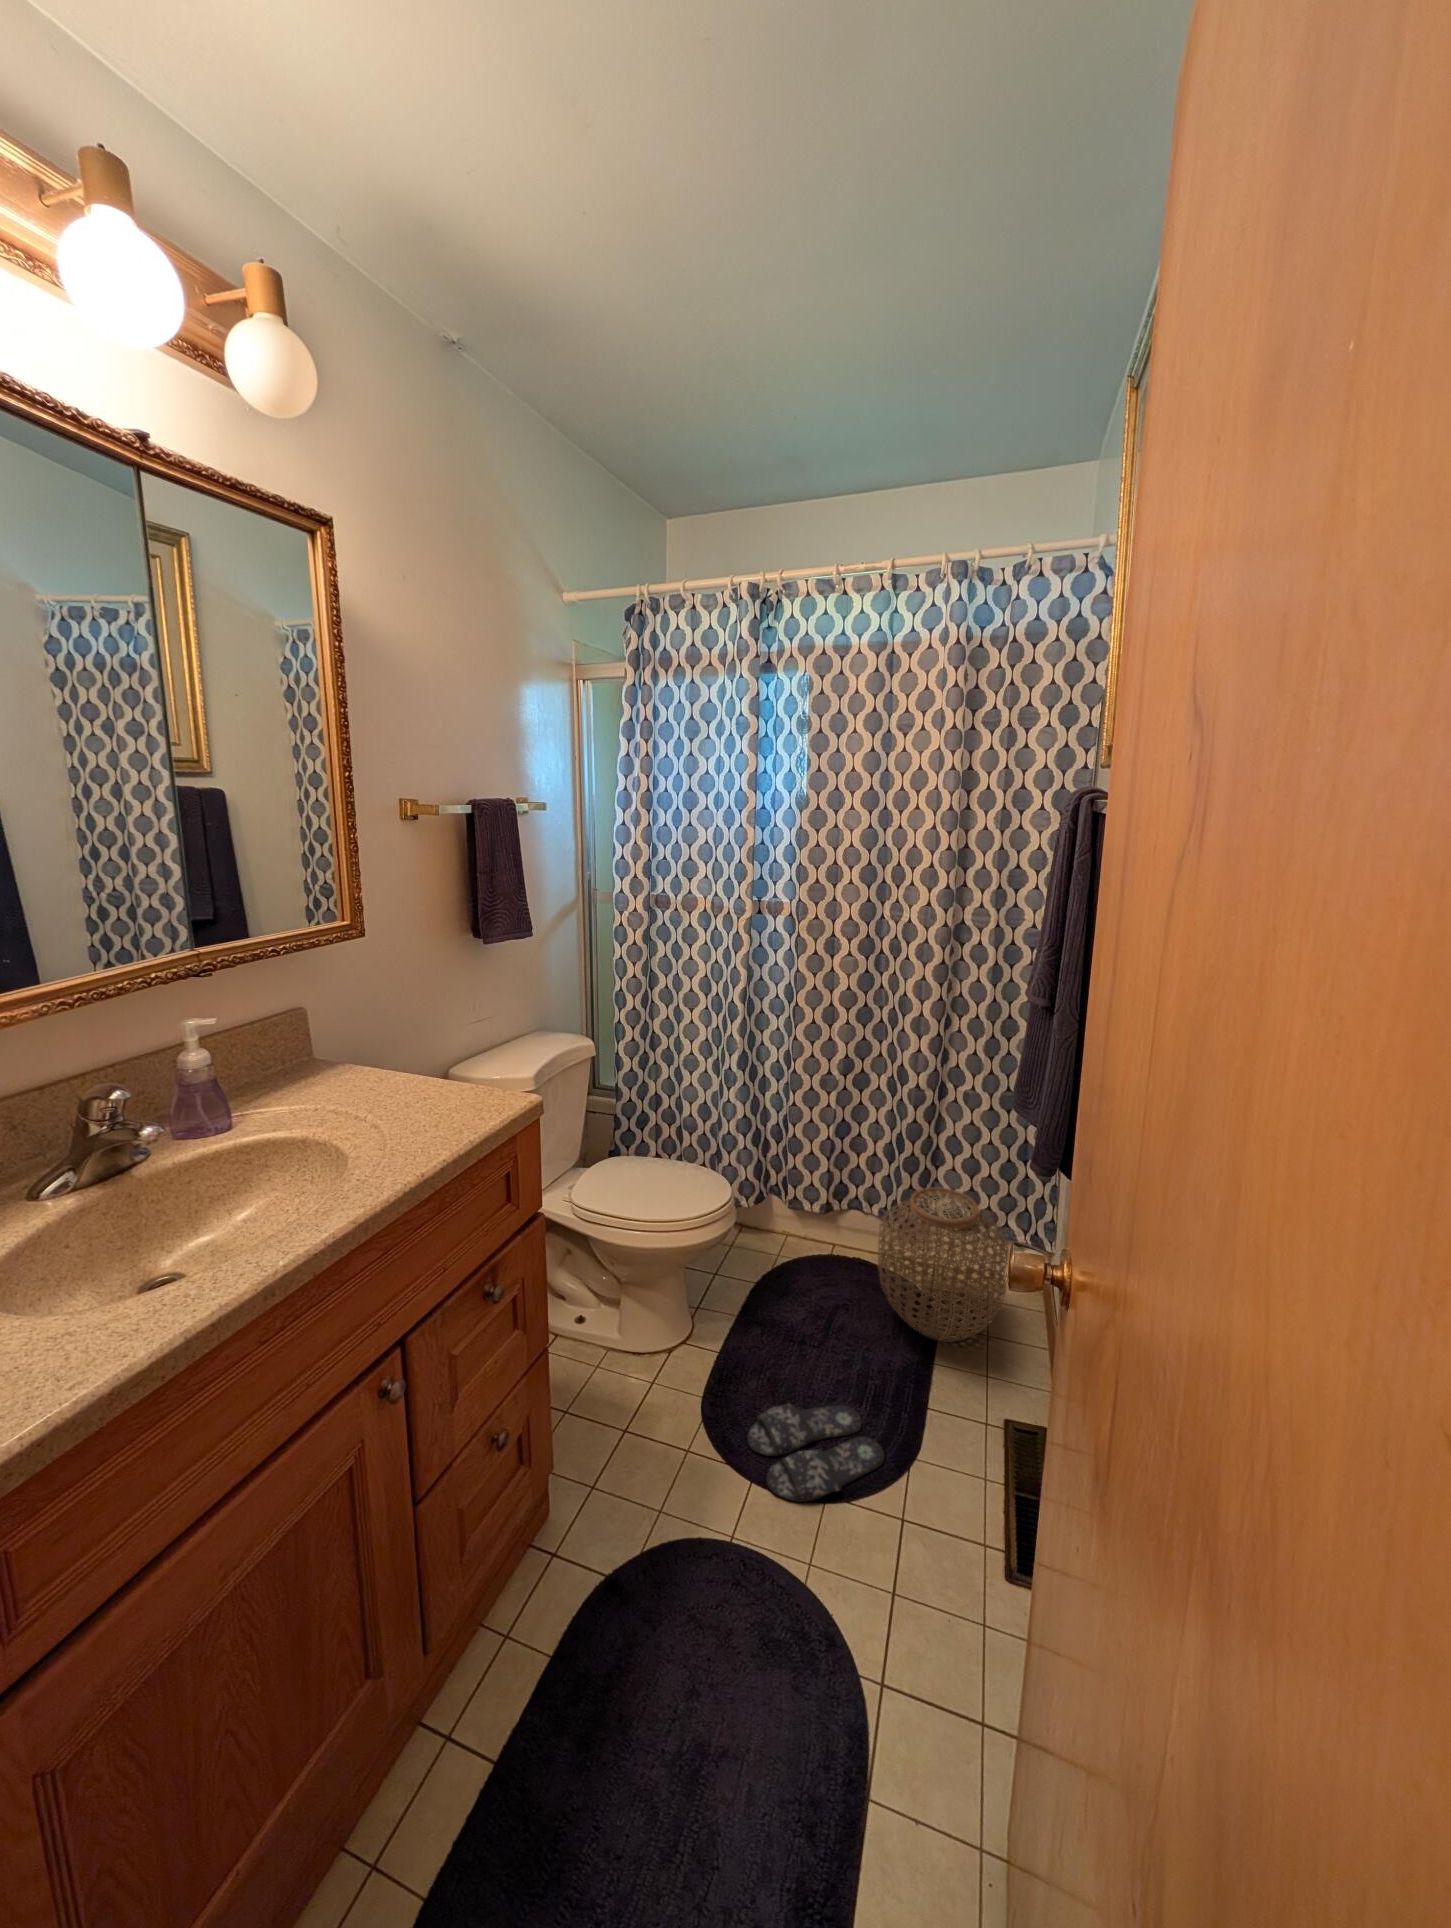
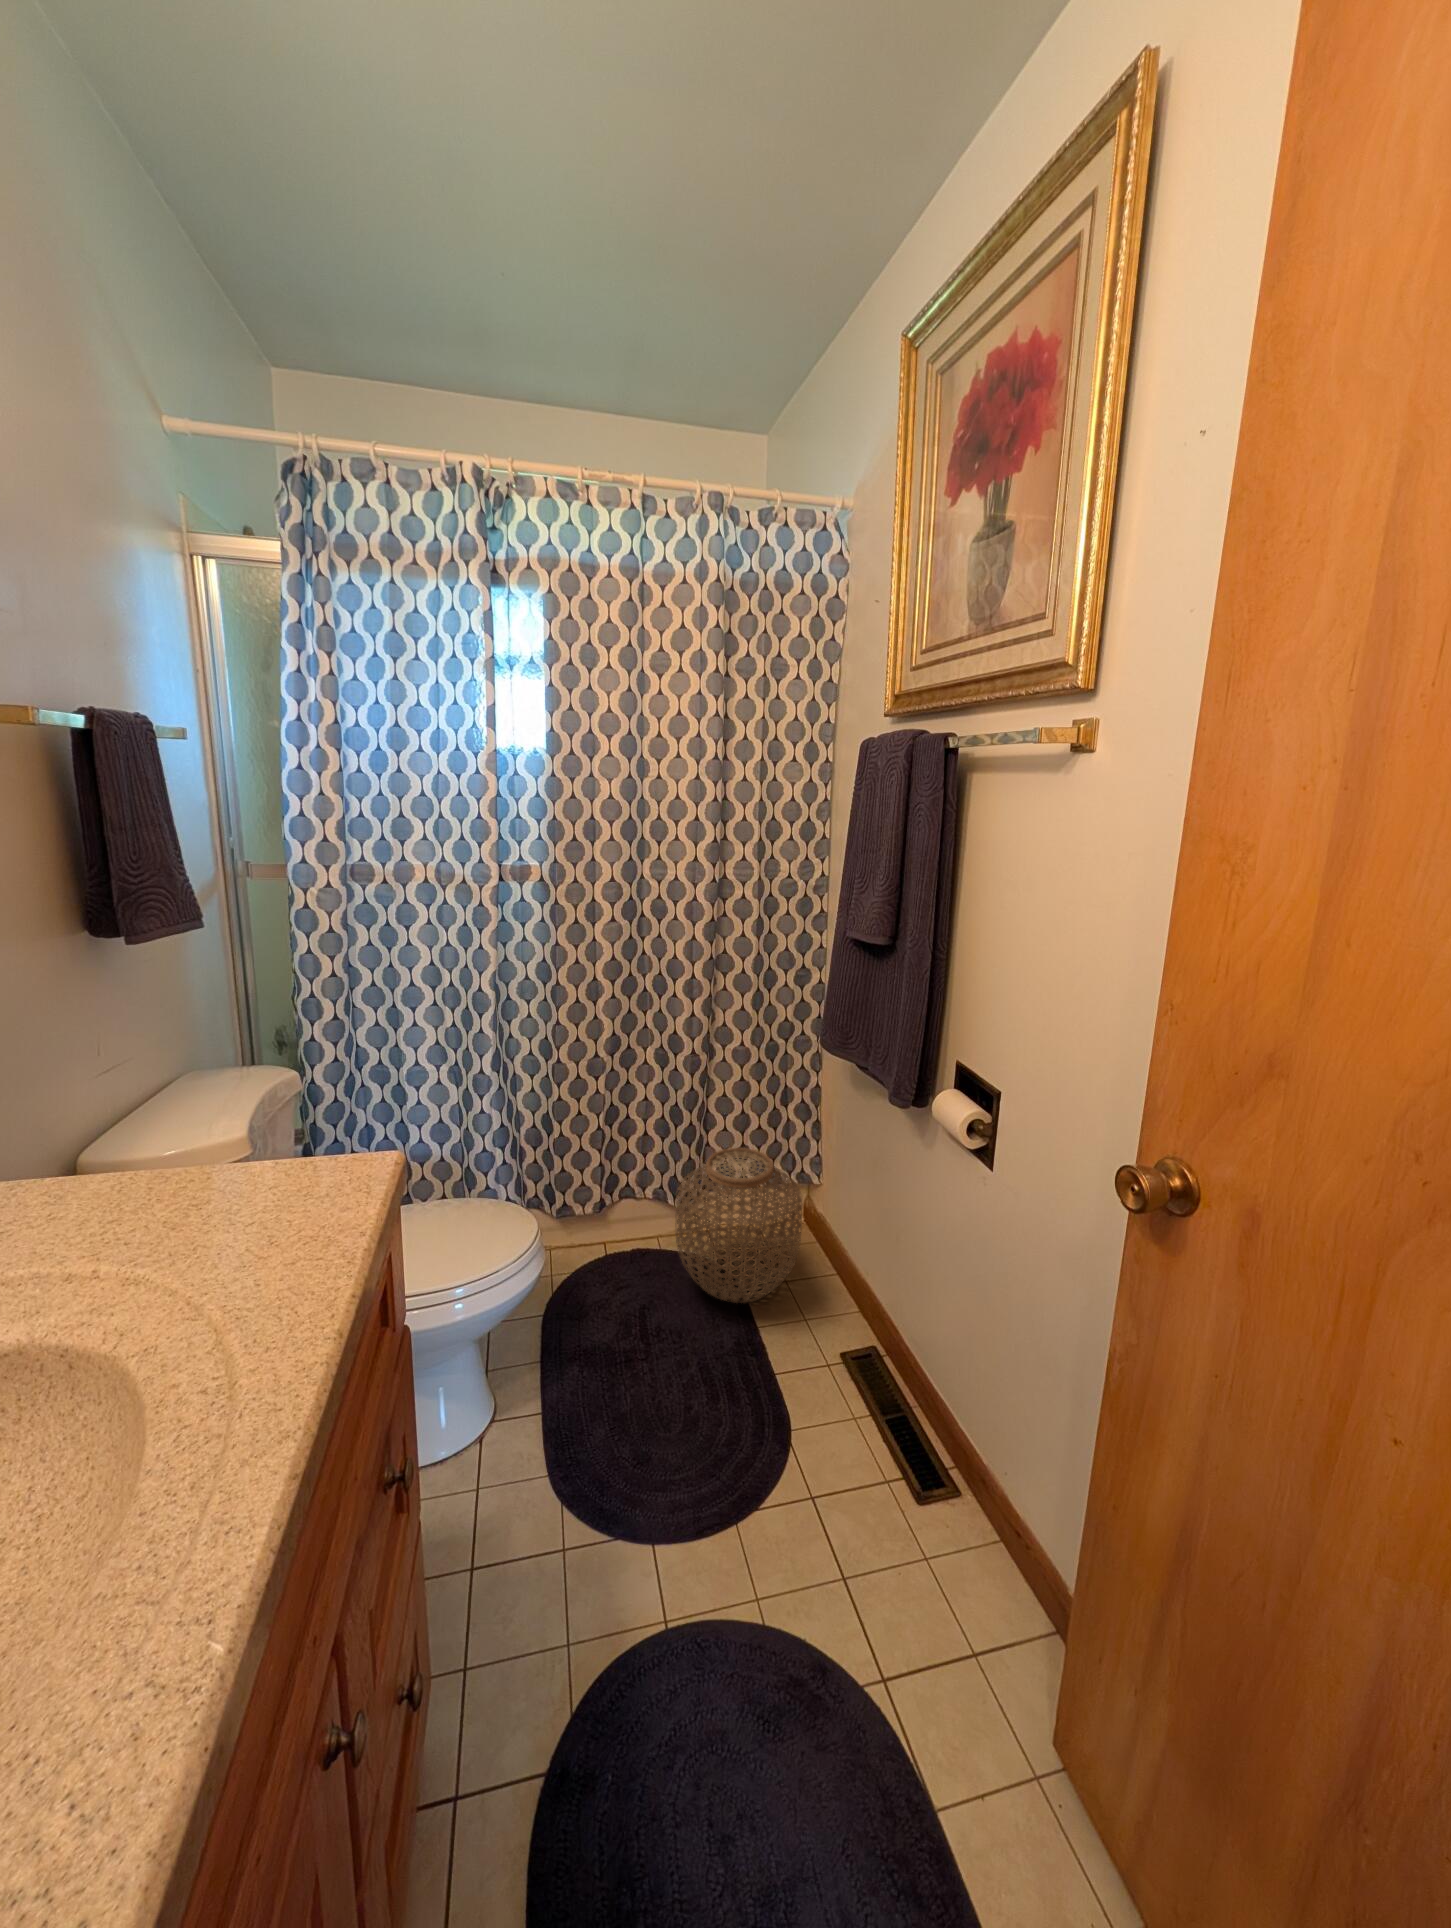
slippers: present [747,1404,885,1502] -> none [619,1409,765,1550]

